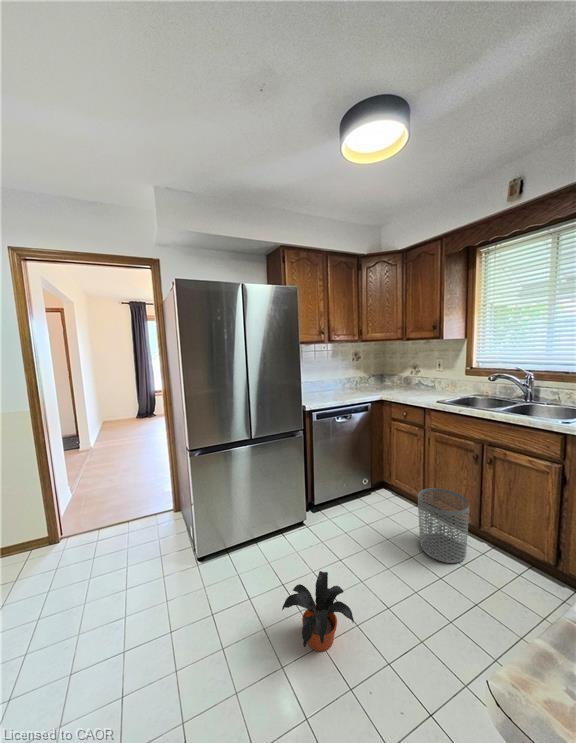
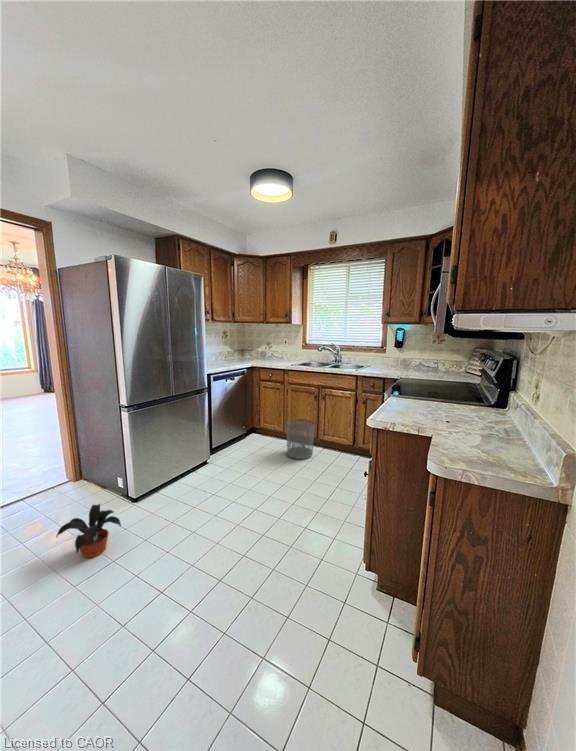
potted plant: present [282,571,354,651] -> present [57,504,121,558]

